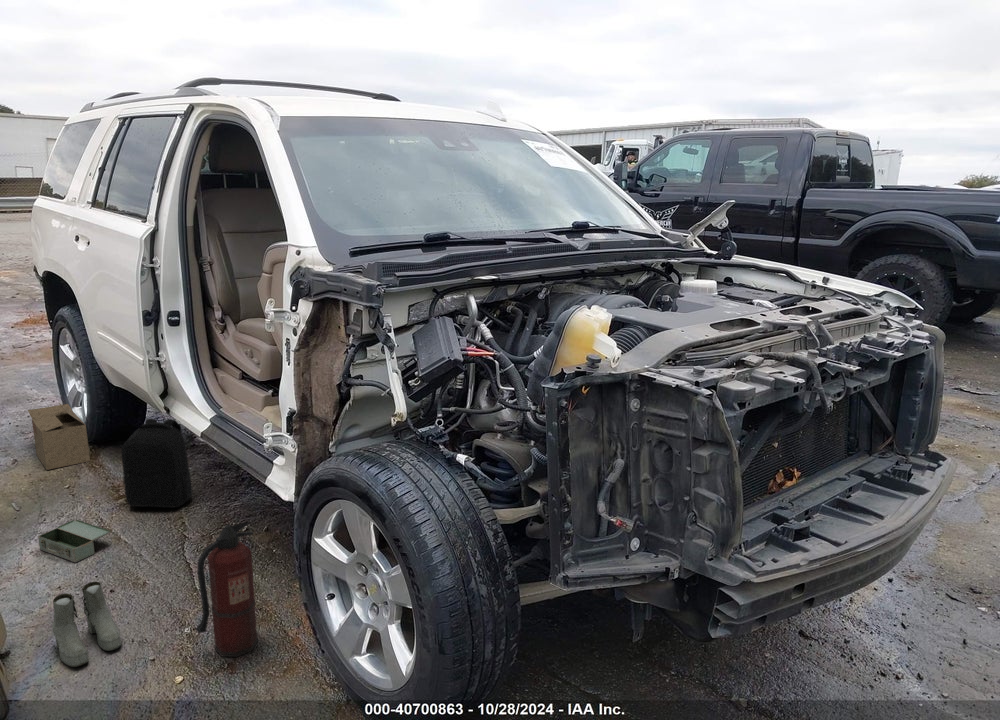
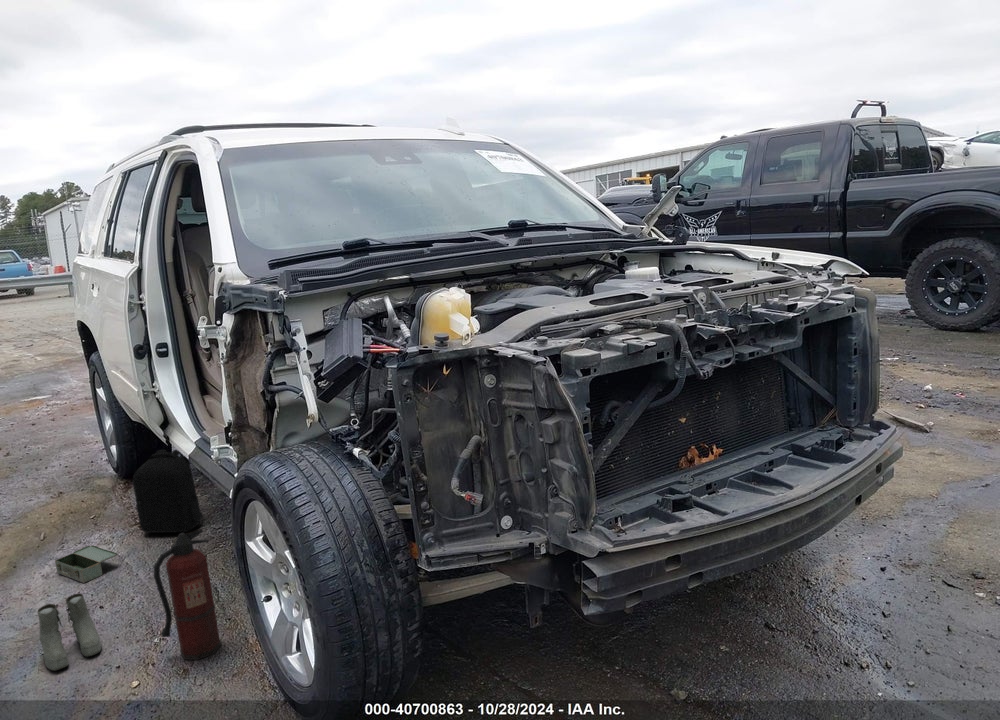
cardboard box: present [28,403,90,470] -> none [71,443,124,506]

